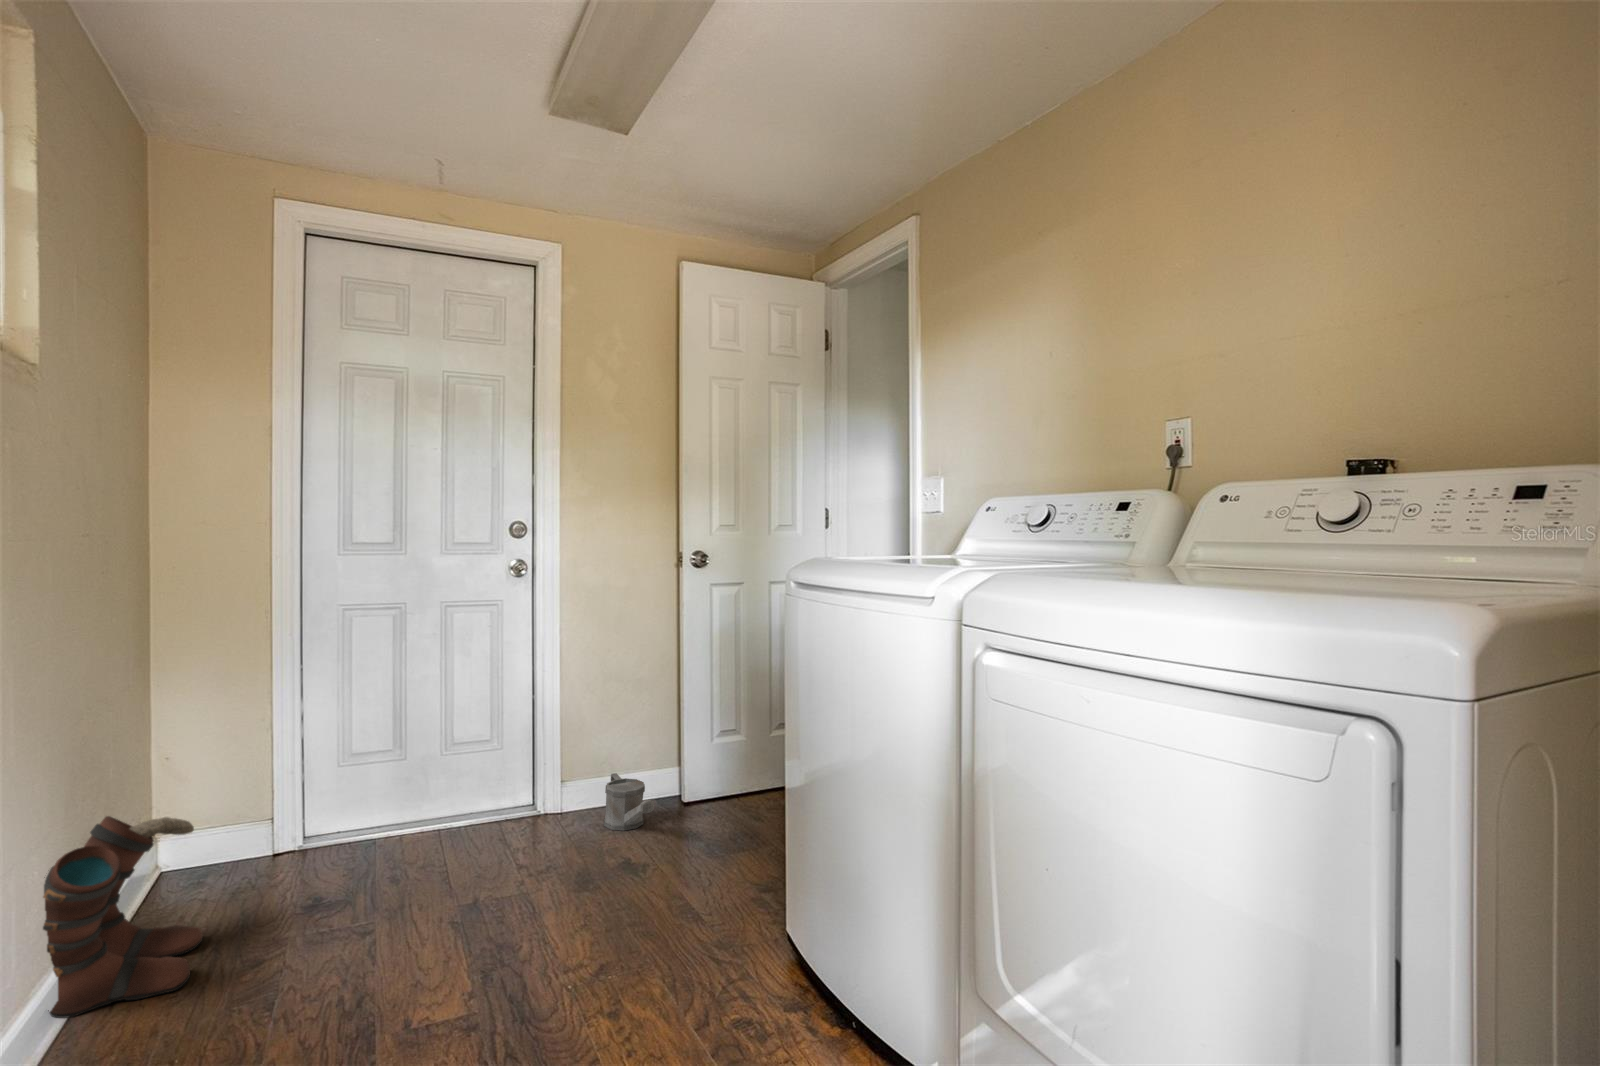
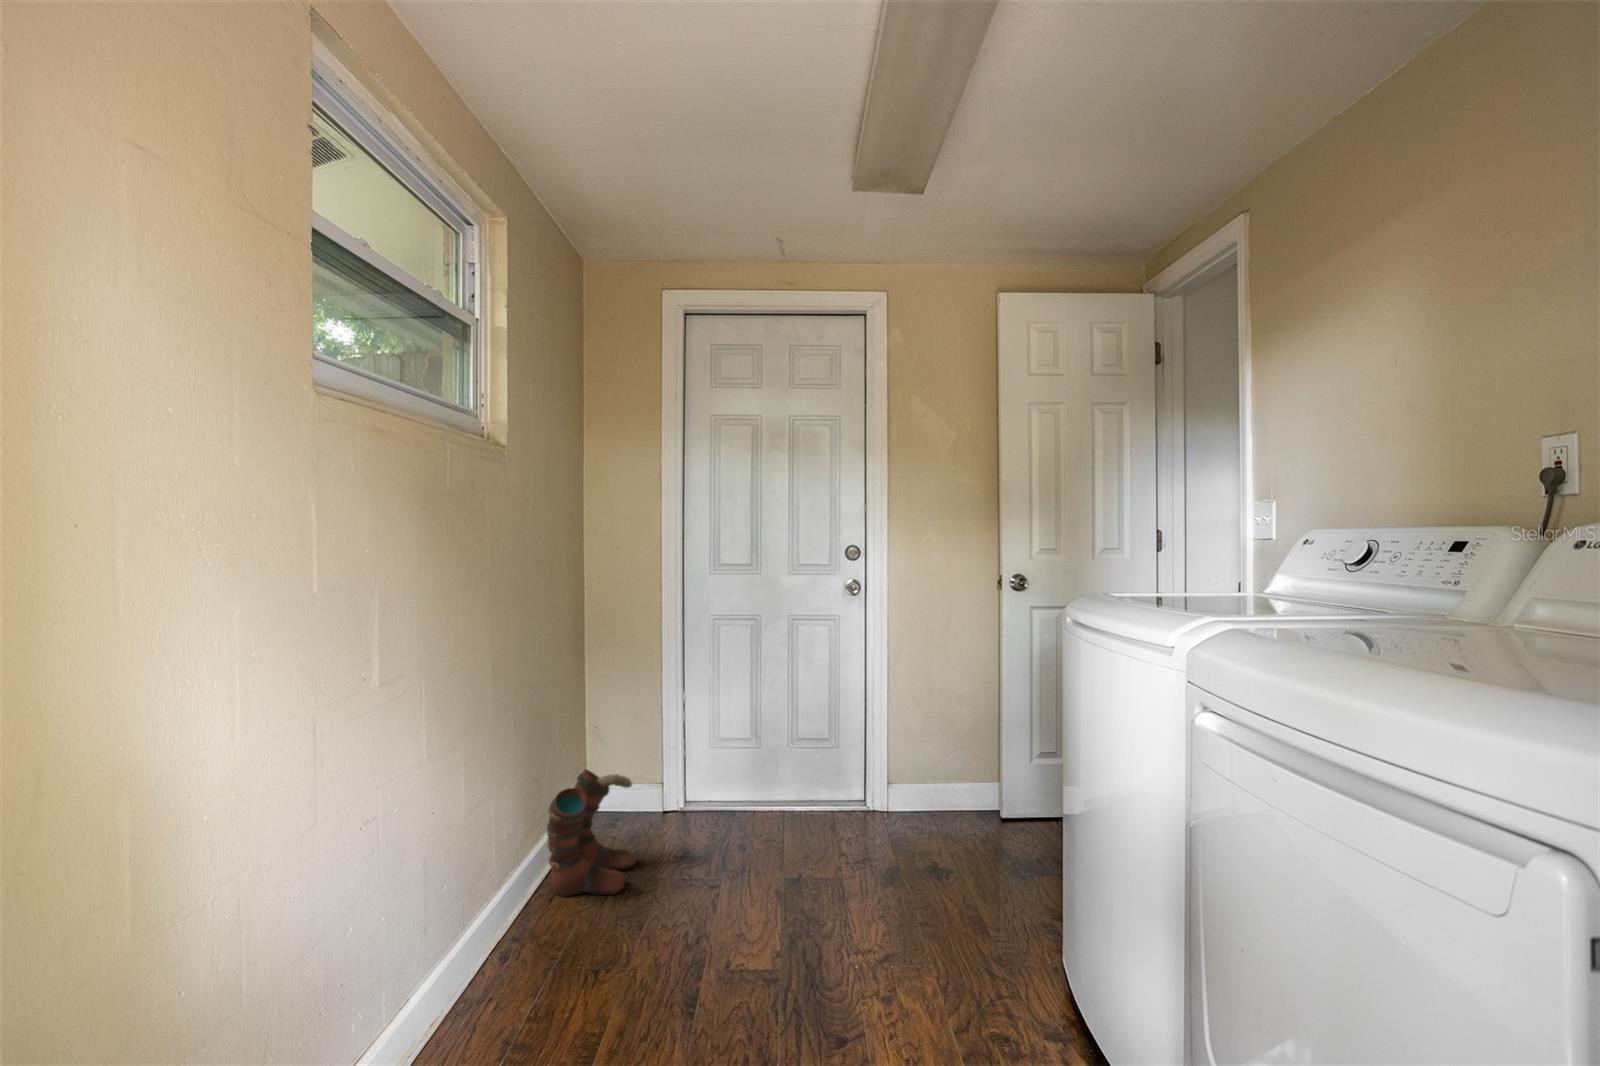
watering can: present [604,773,654,831] -> none [921,783,959,836]

